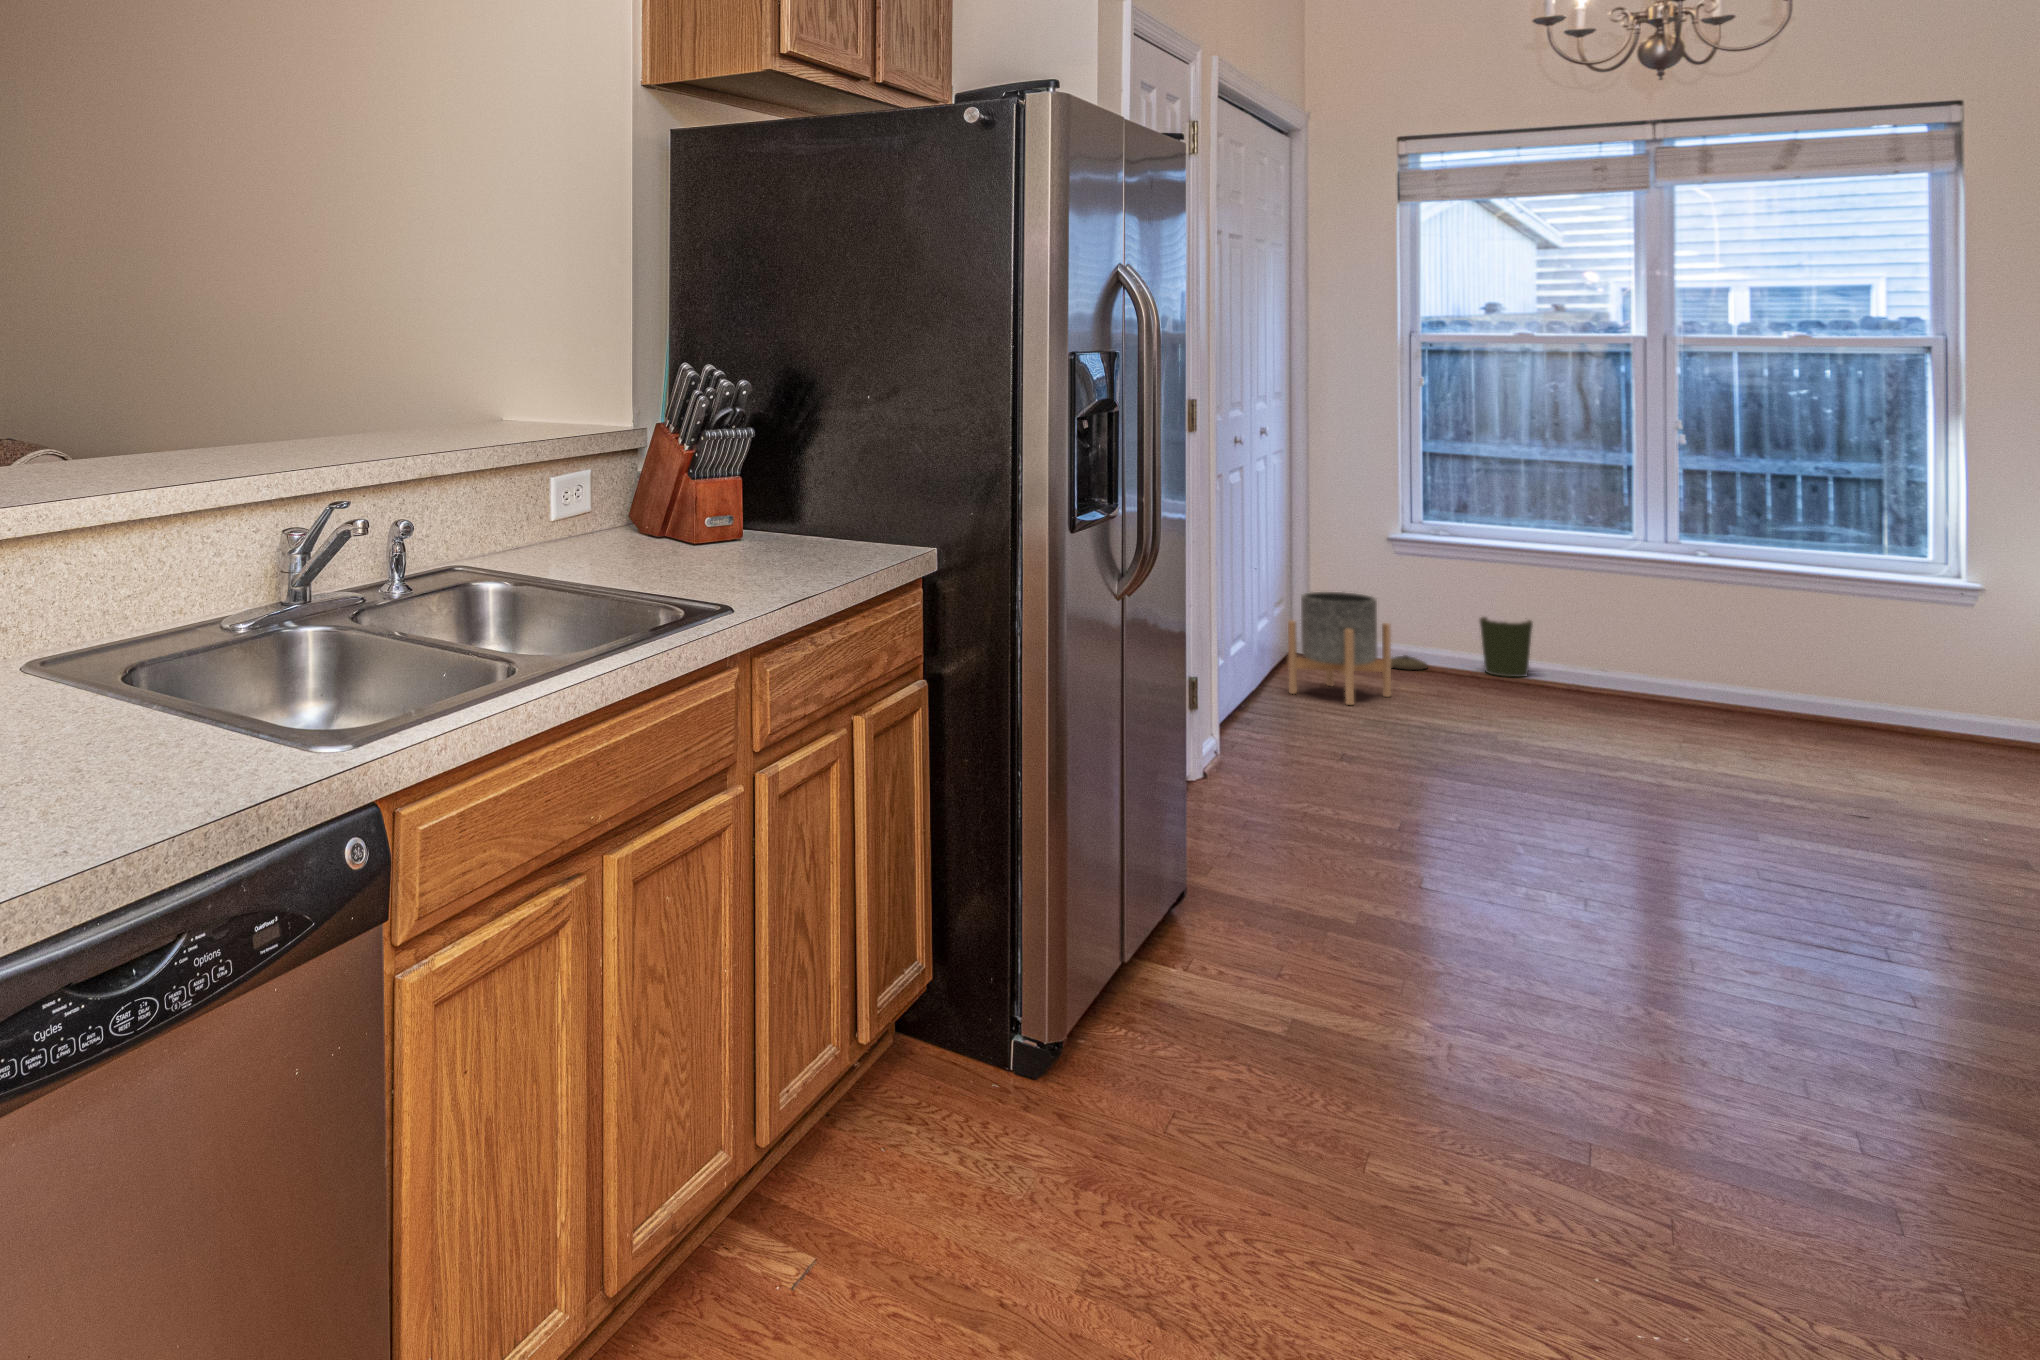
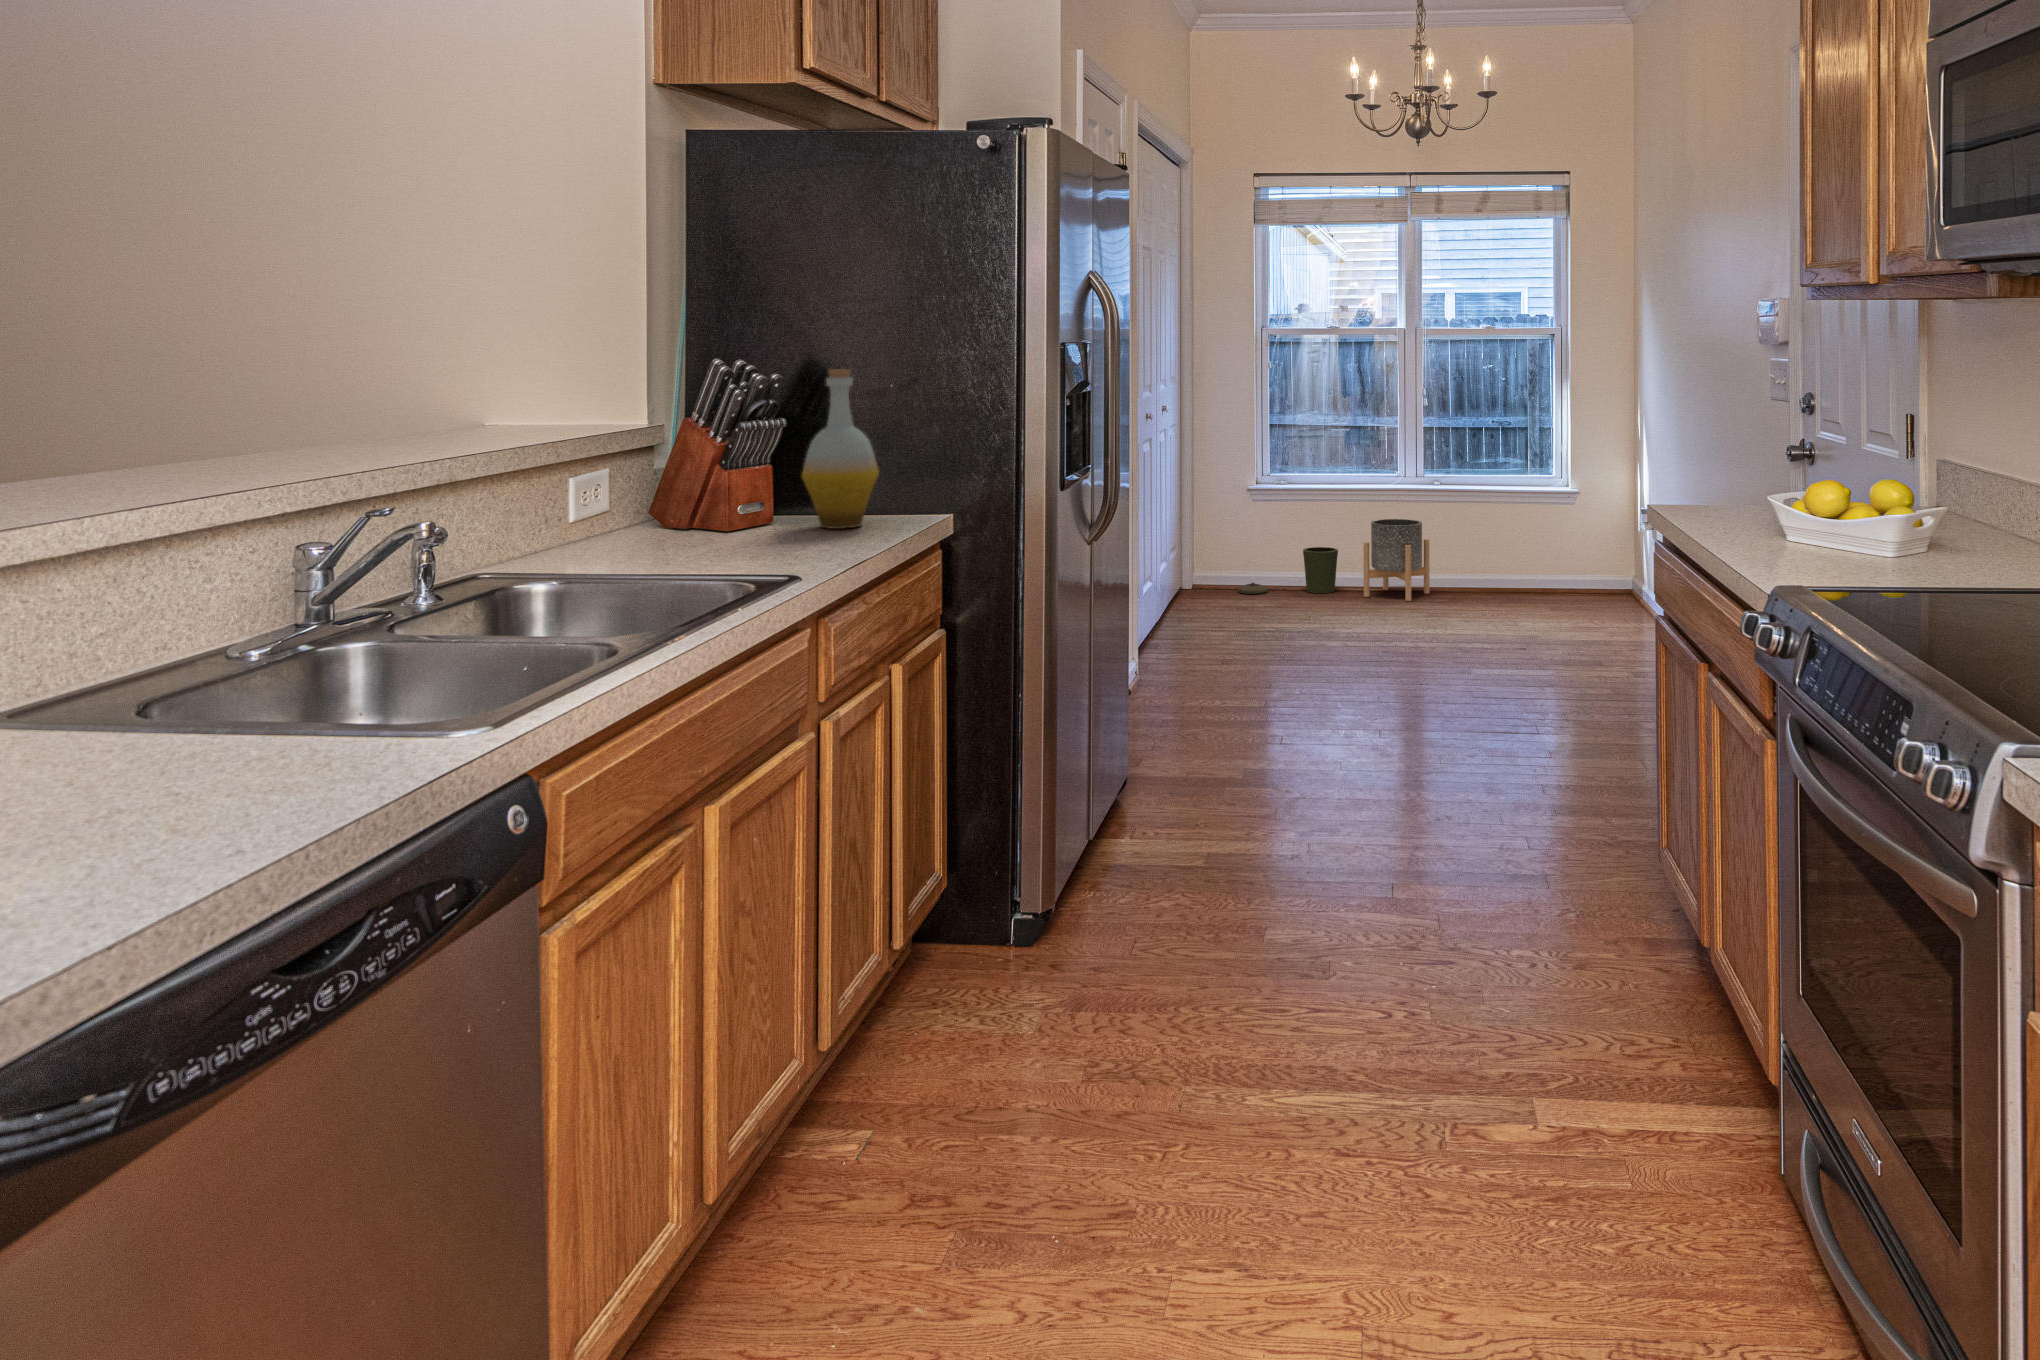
bottle: none [768,382,854,562] -> present [802,369,879,529]
planter: present [1288,592,1391,705] -> present [1364,519,1430,601]

